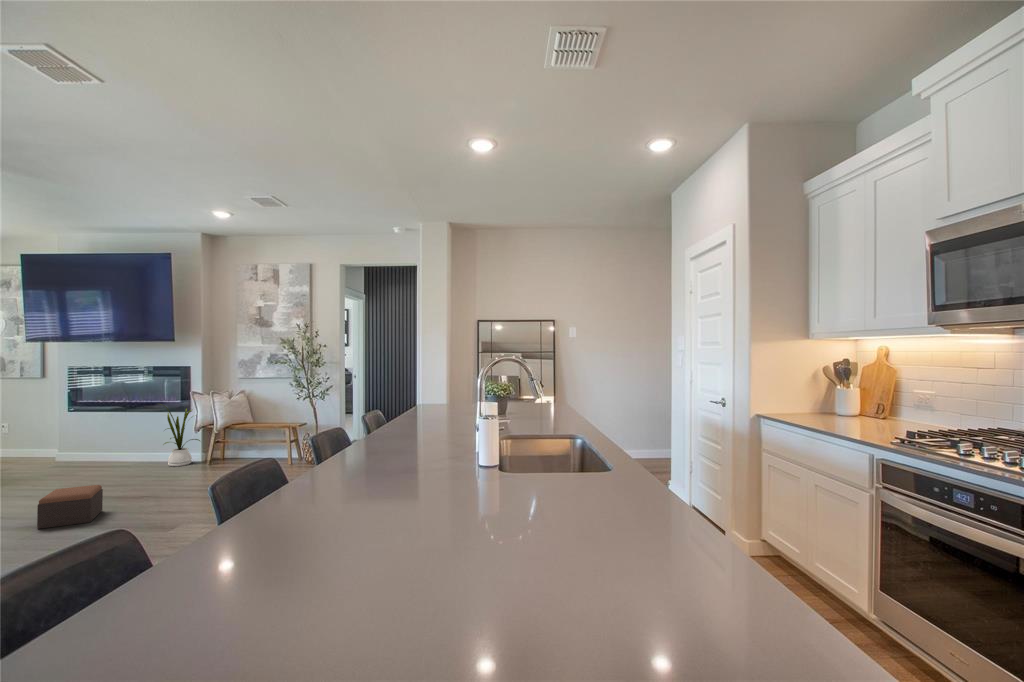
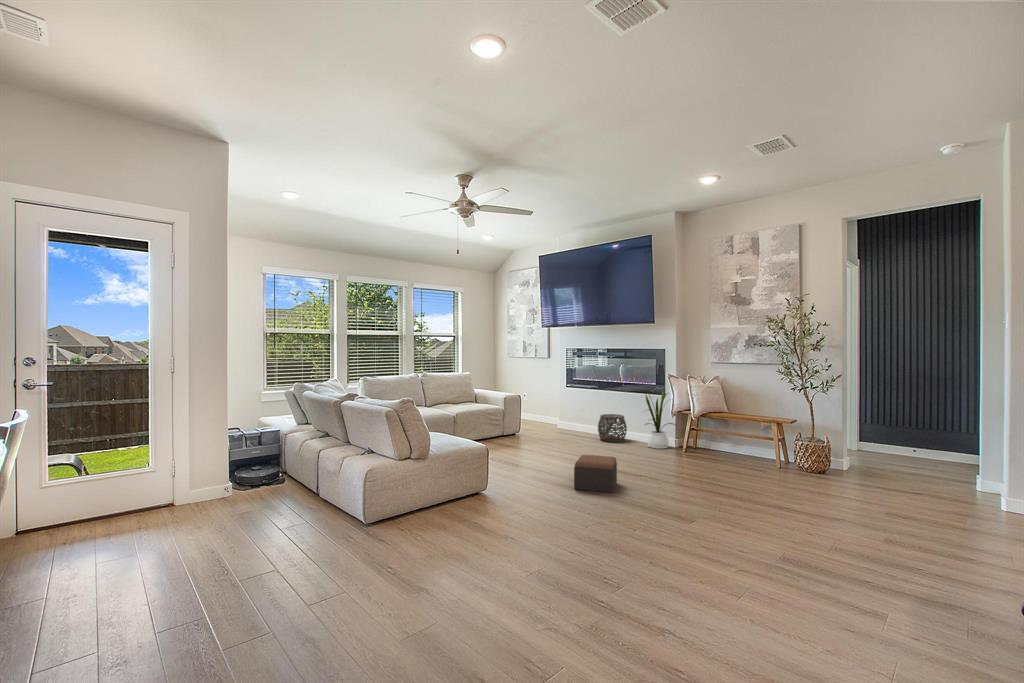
woven basket: none [106,437,146,468] -> present [598,414,627,442]

